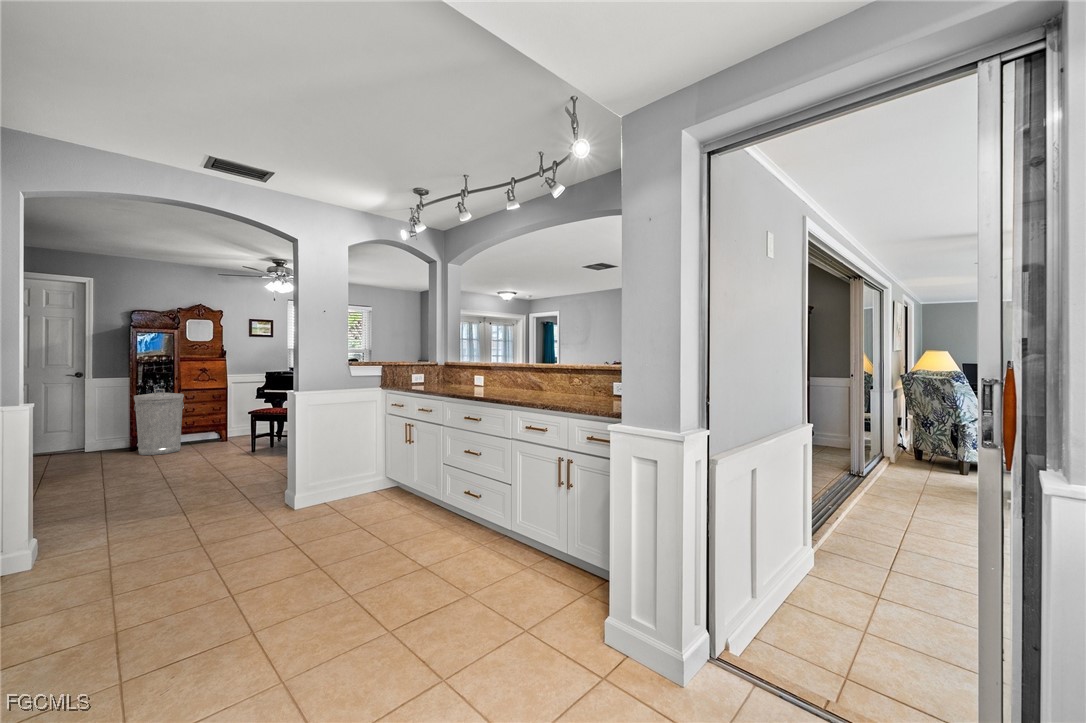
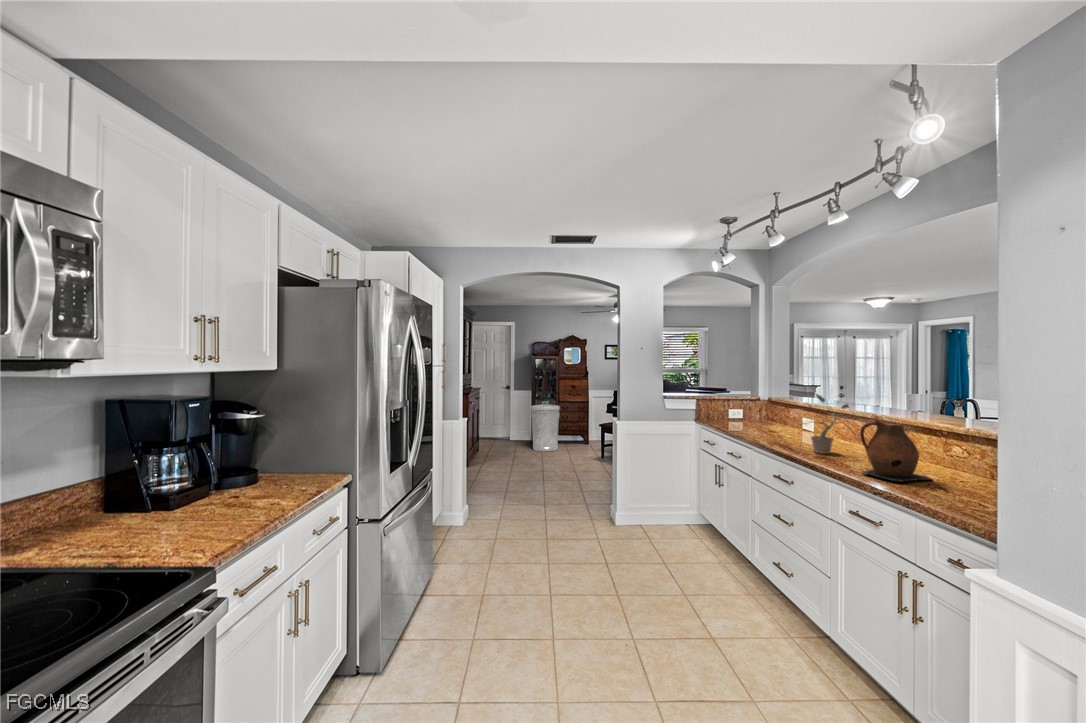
potted plant: none [481,347,517,396] -> present [803,394,850,454]
ceramic pitcher: none [528,358,570,403] -> present [860,416,931,481]

